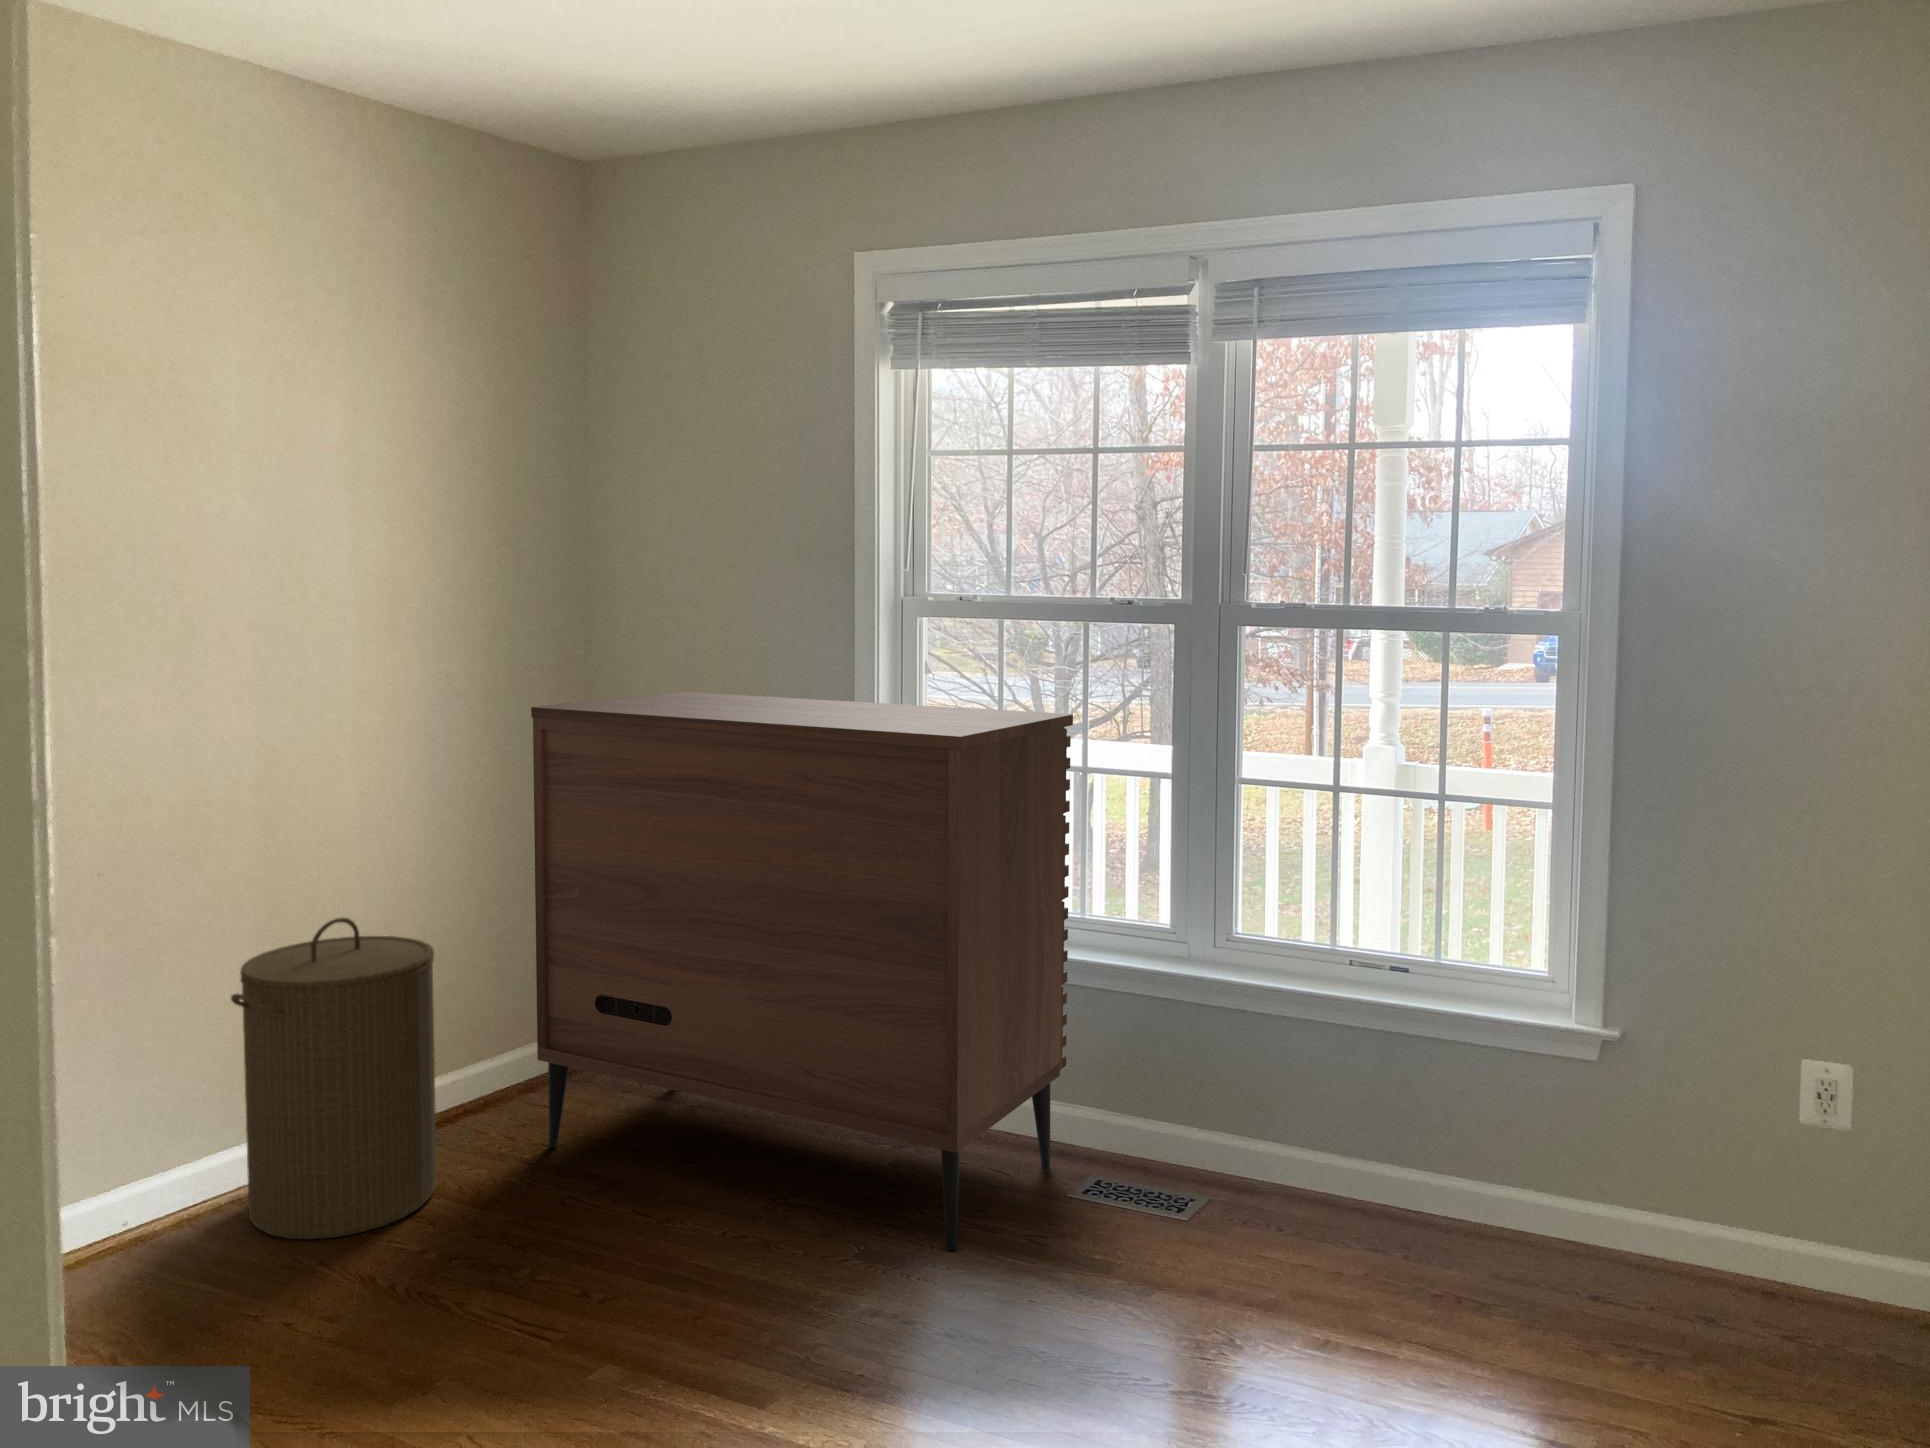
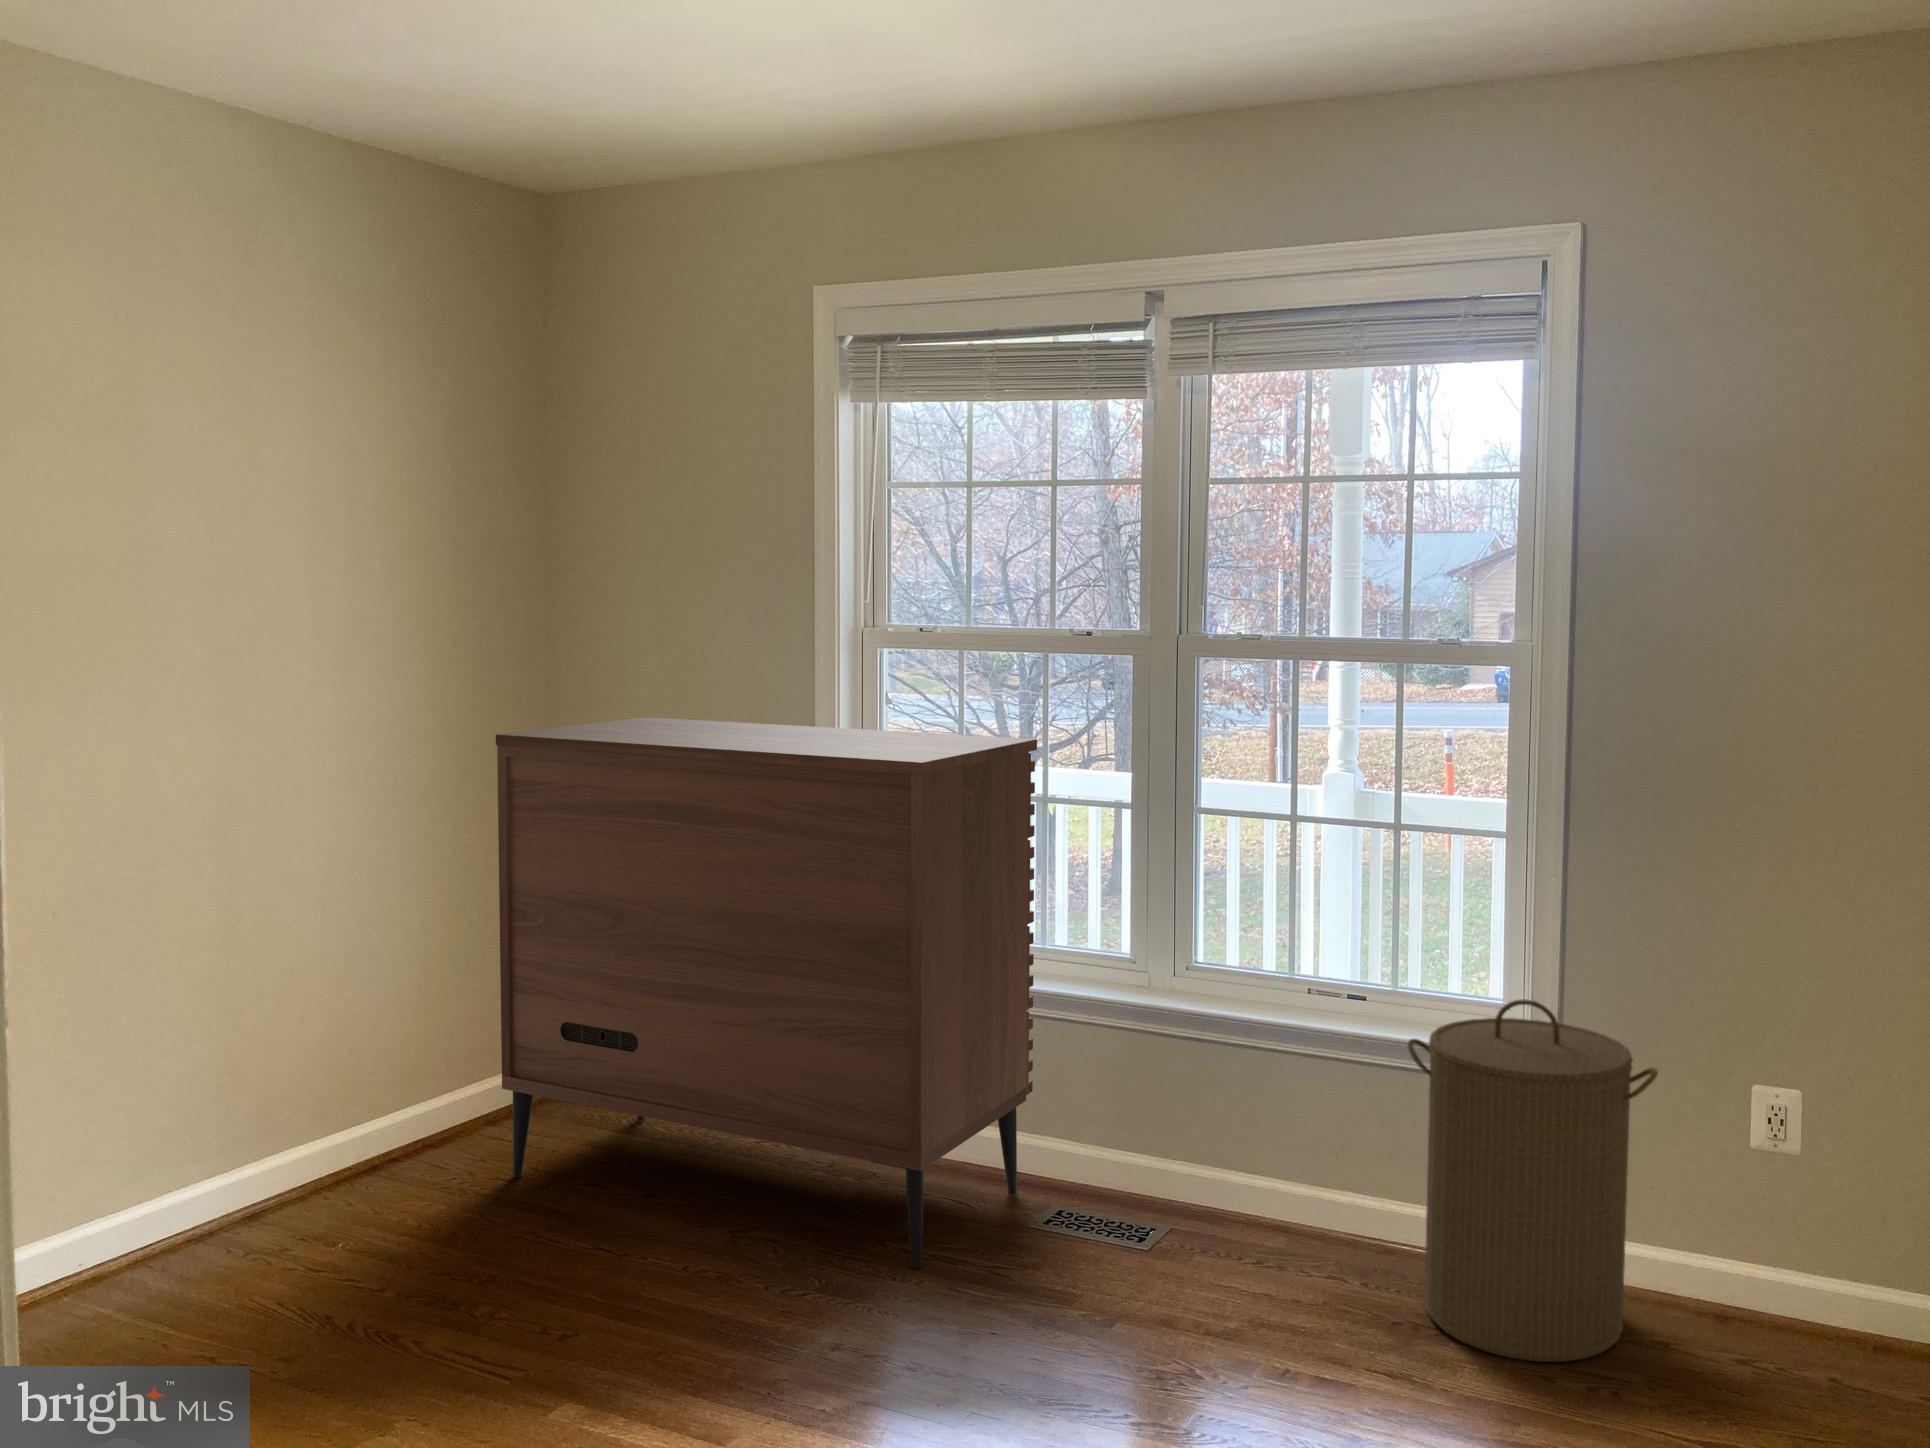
laundry hamper: present [231,917,437,1239] -> present [1408,1000,1658,1362]

